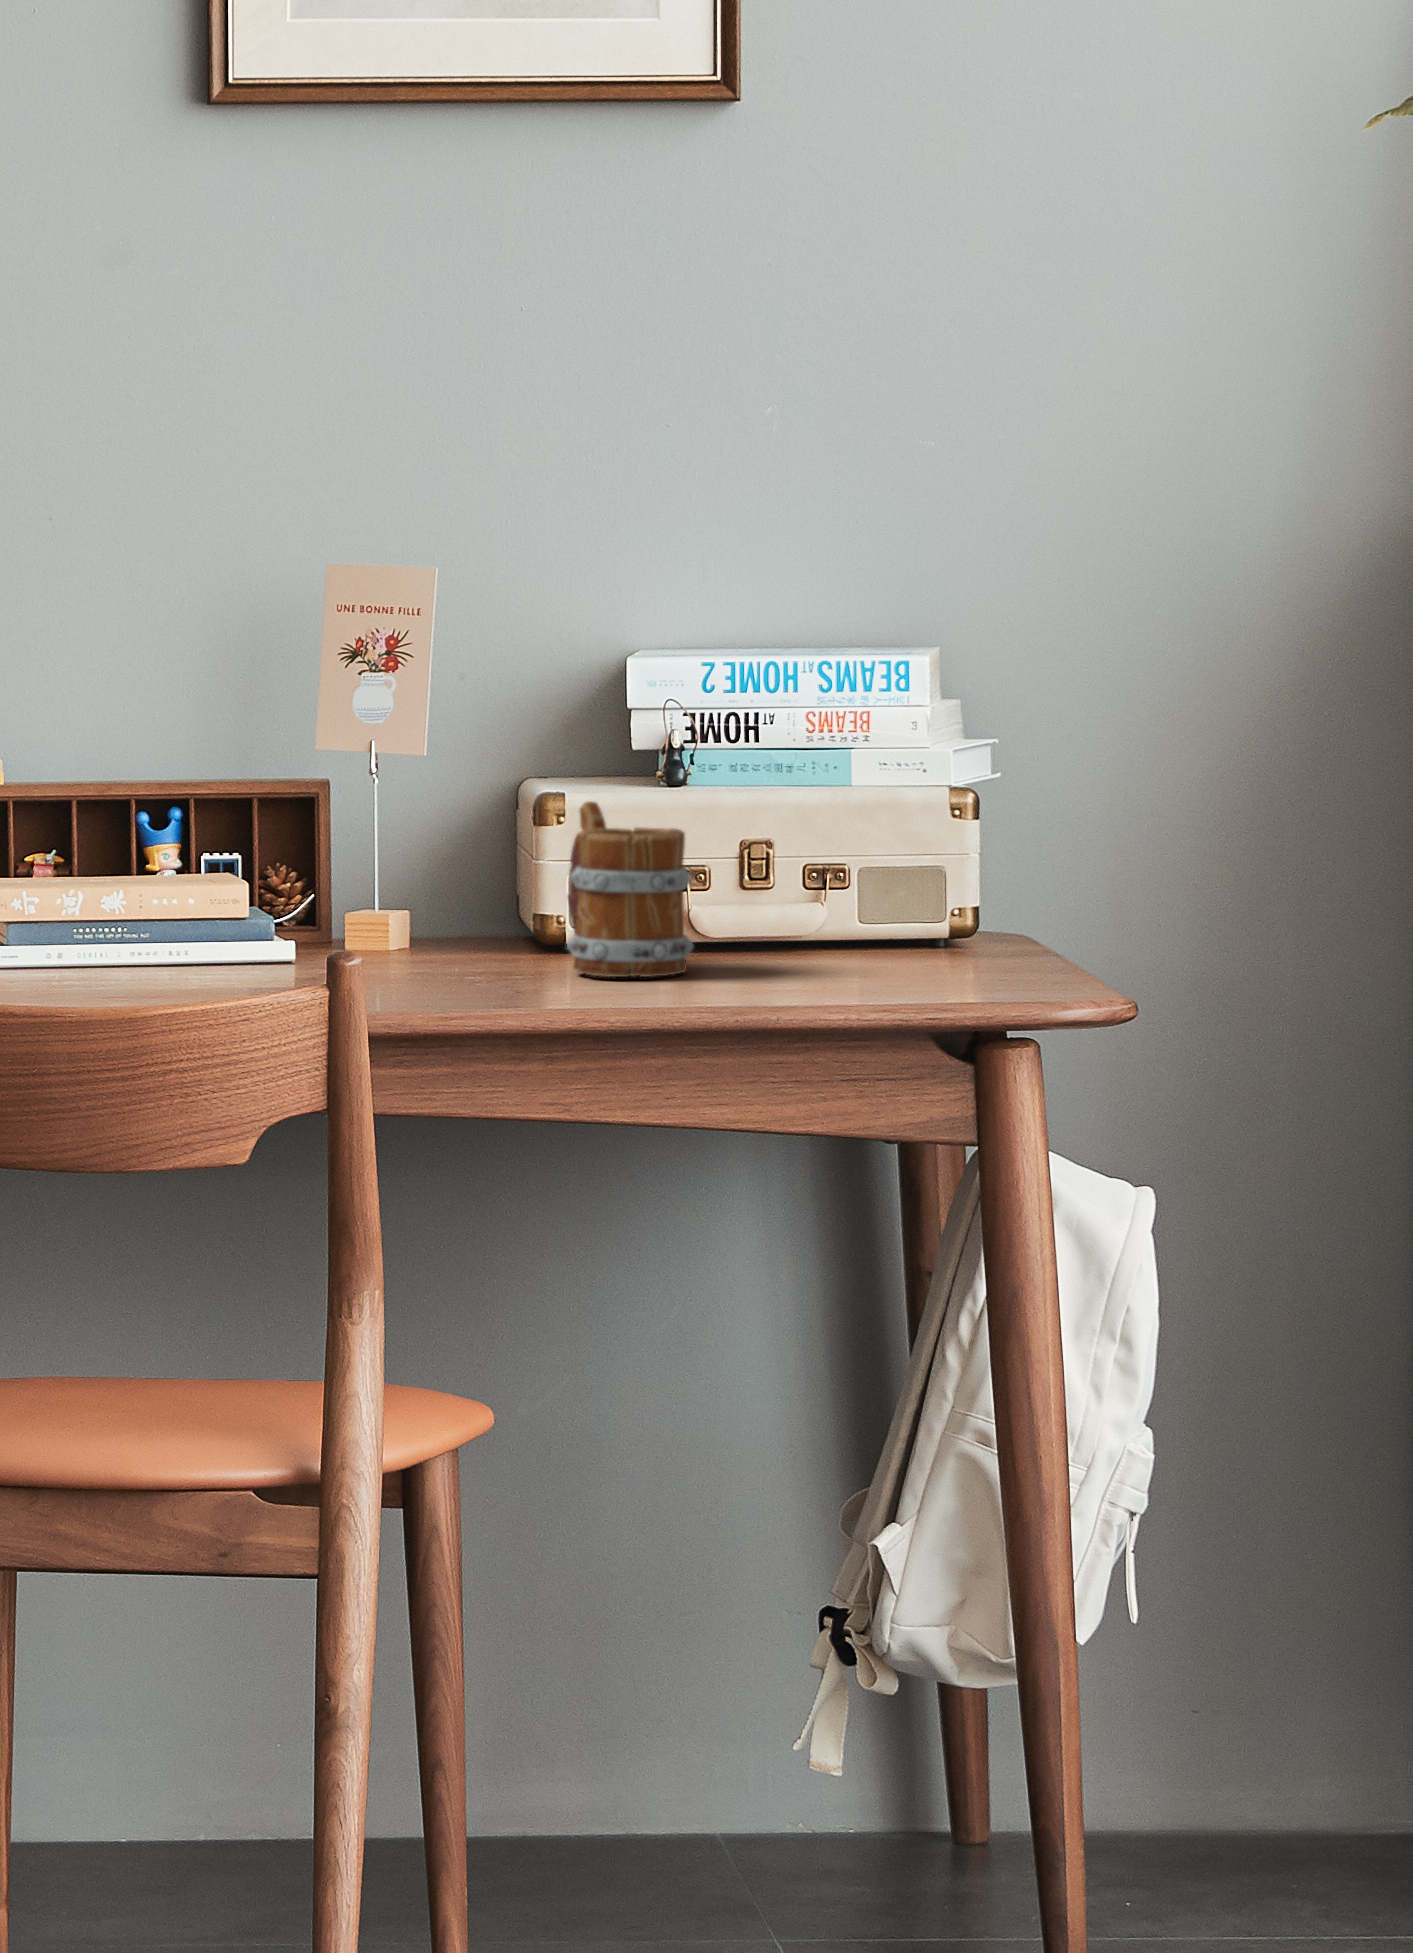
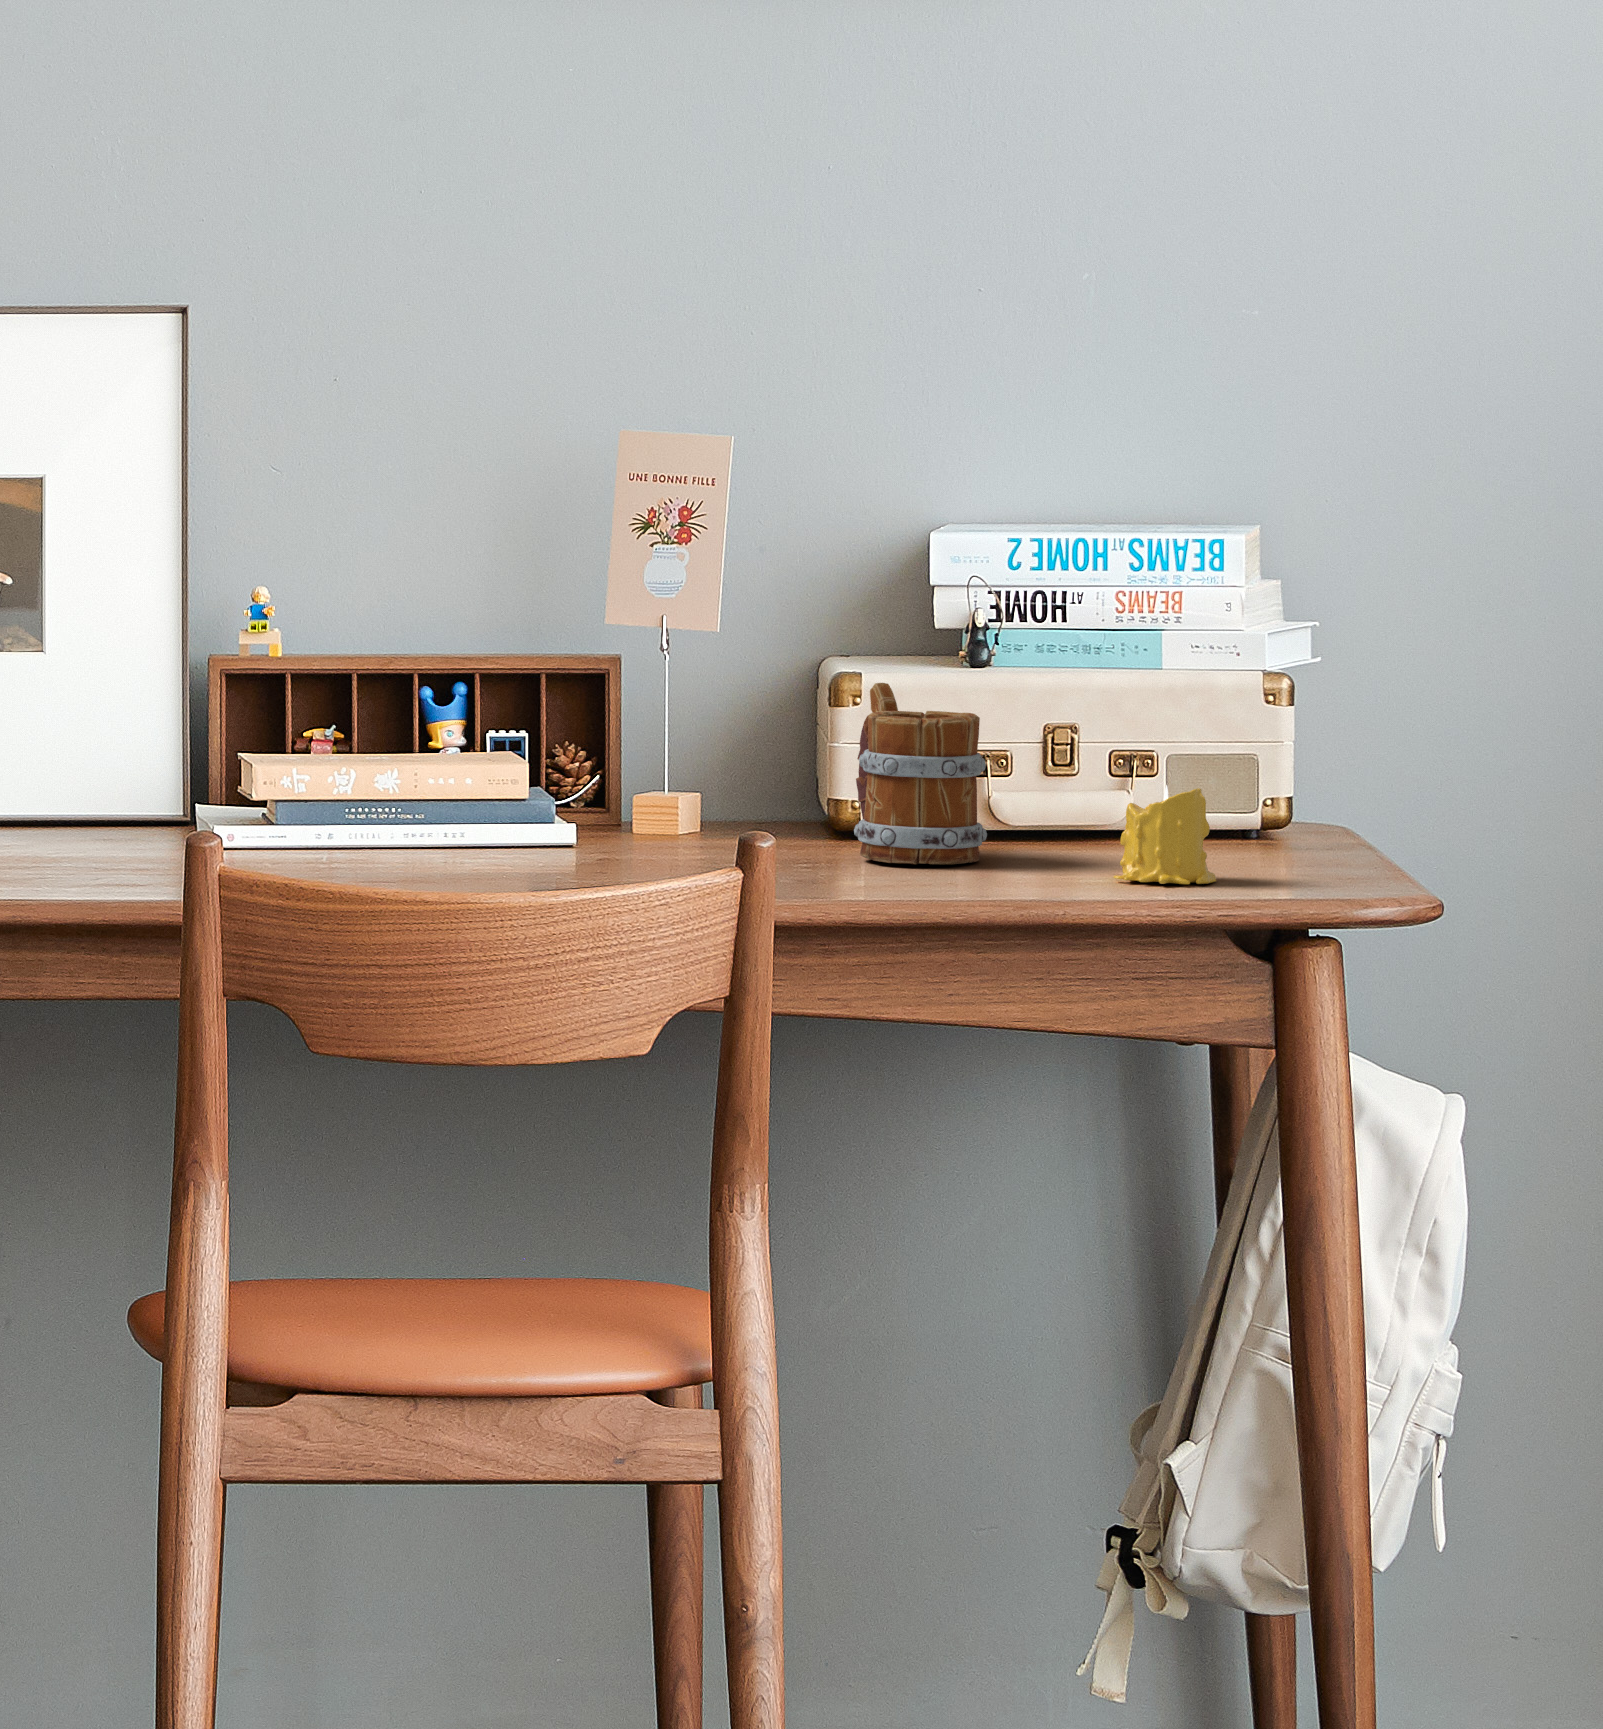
candle: none [817,892,914,990] -> present [1113,785,1216,884]

